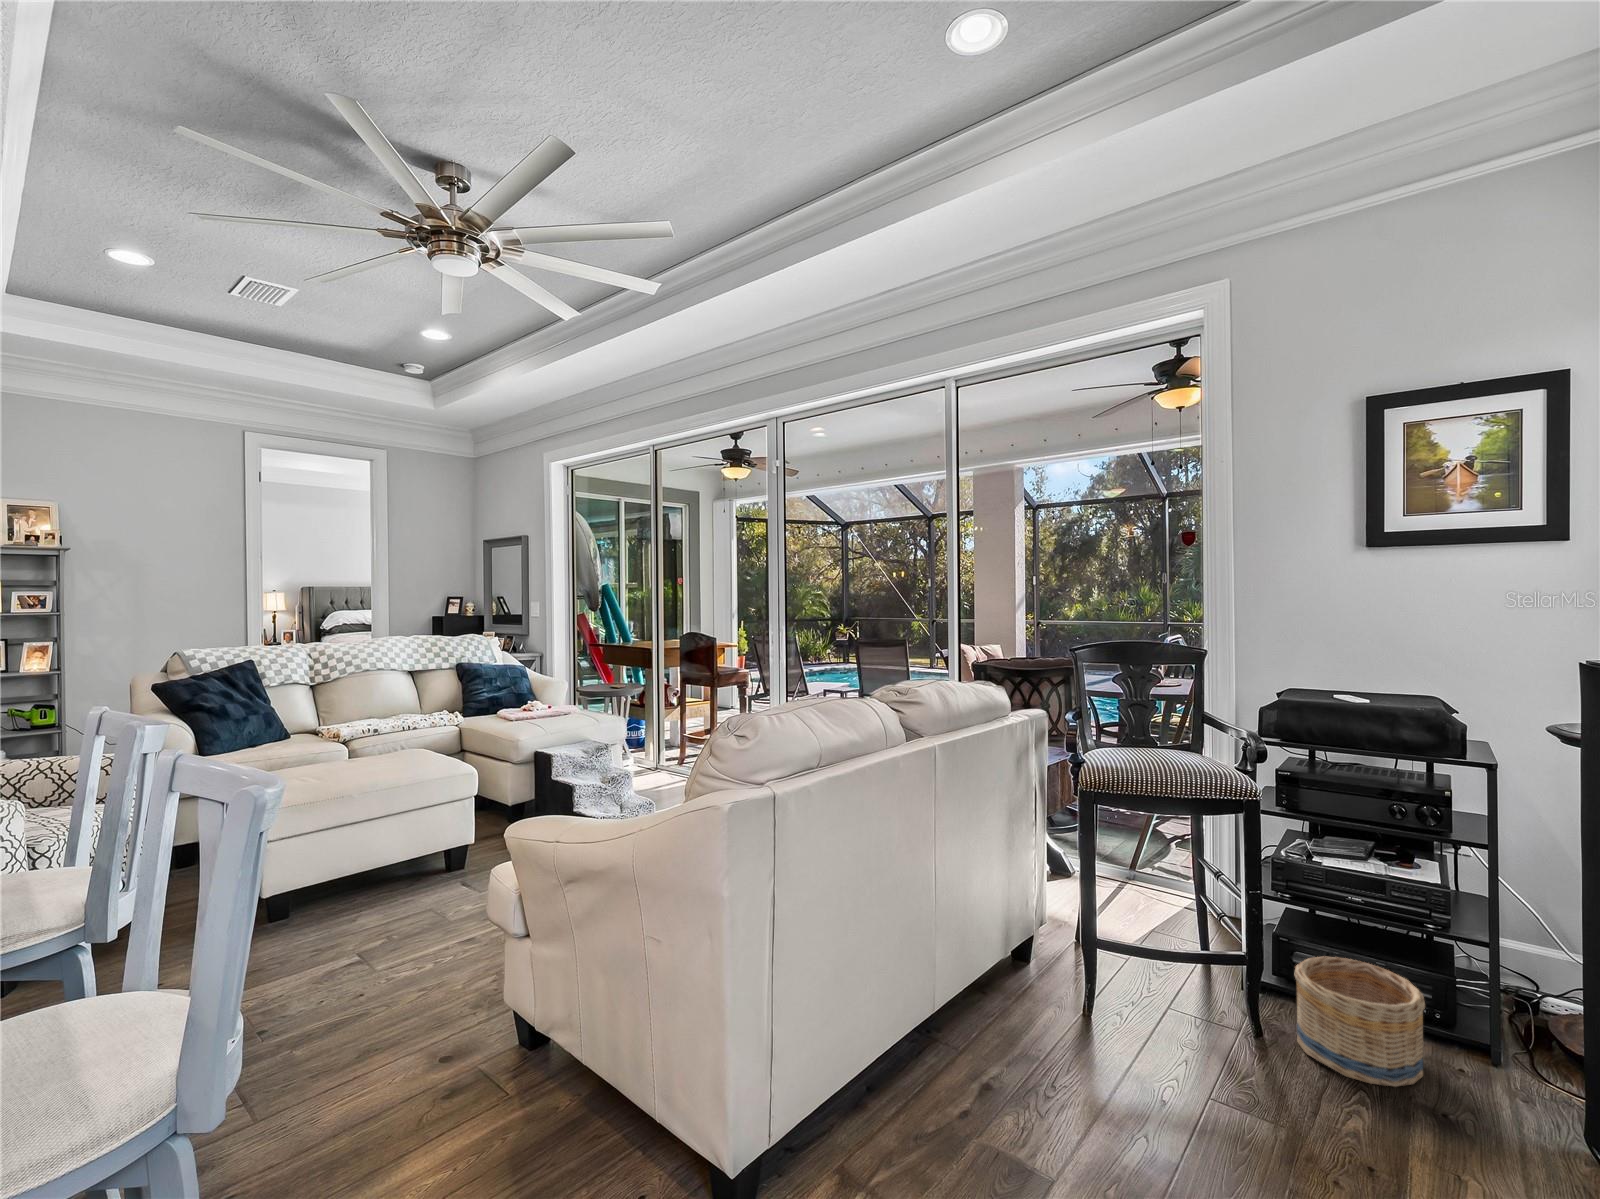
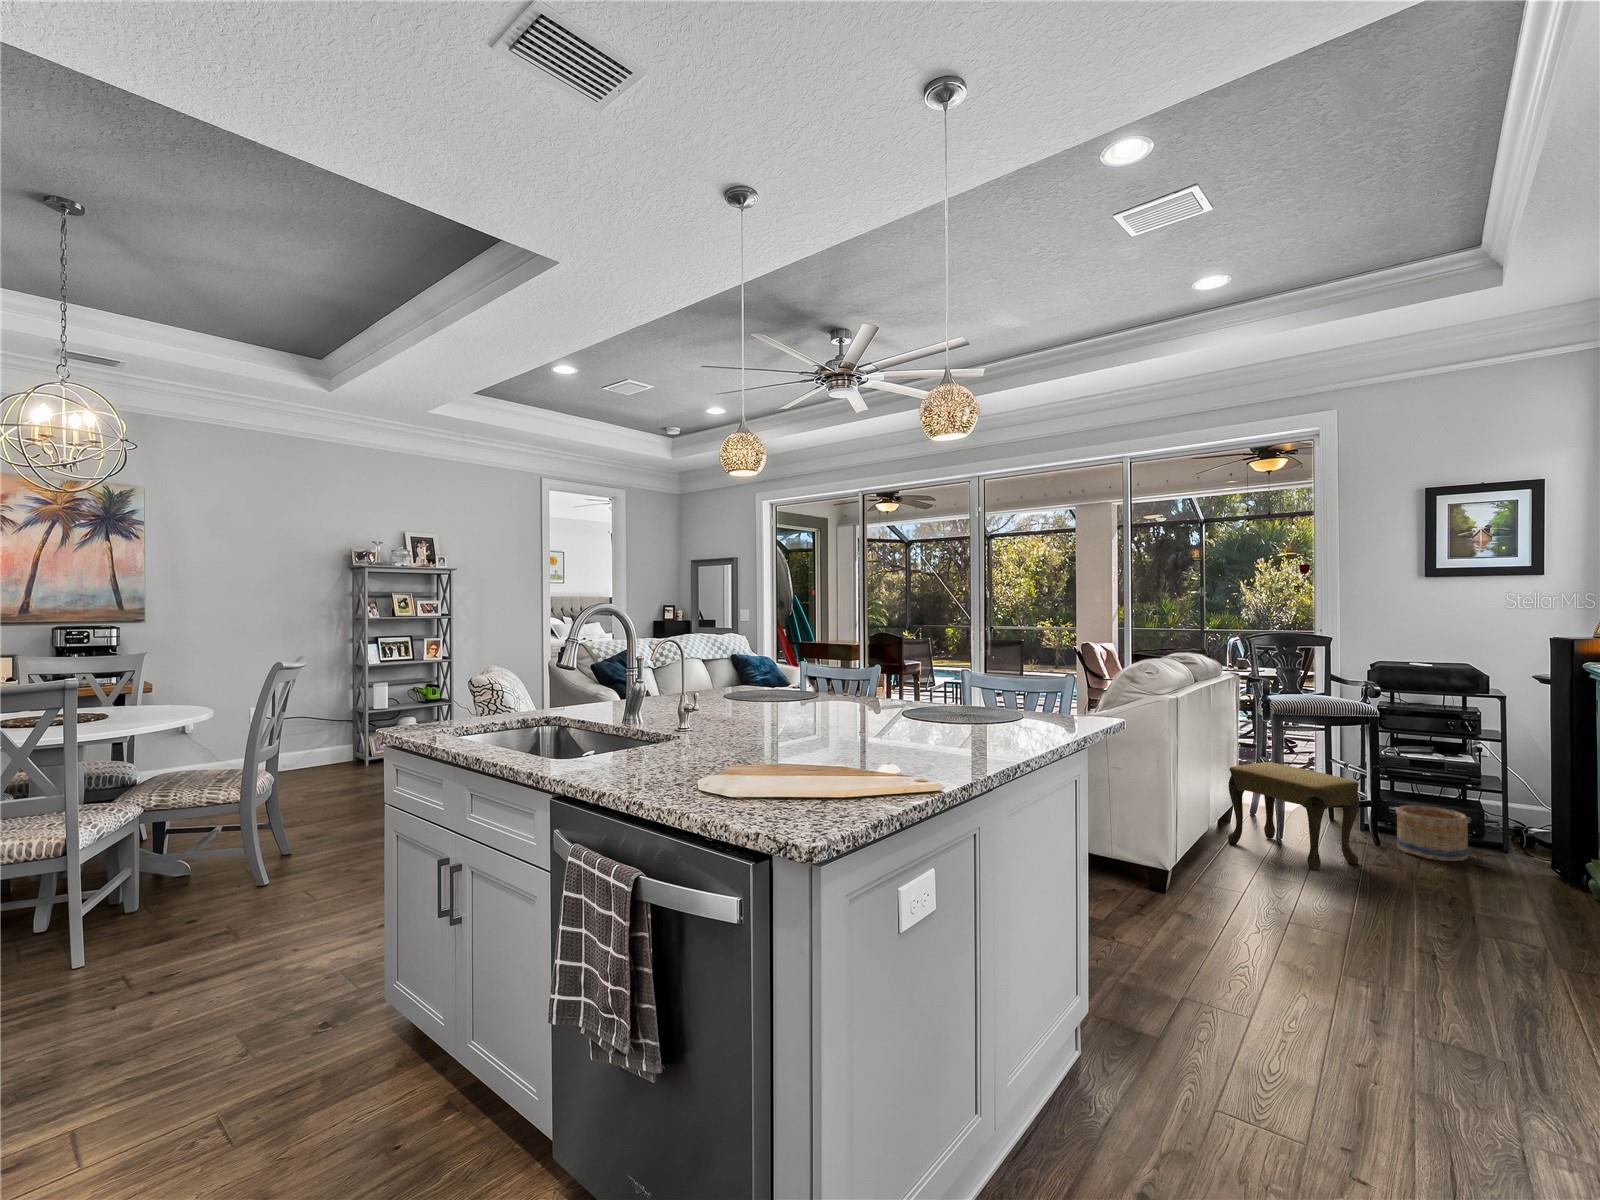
footstool: none [998,872,1211,1122] -> present [1228,762,1359,871]

